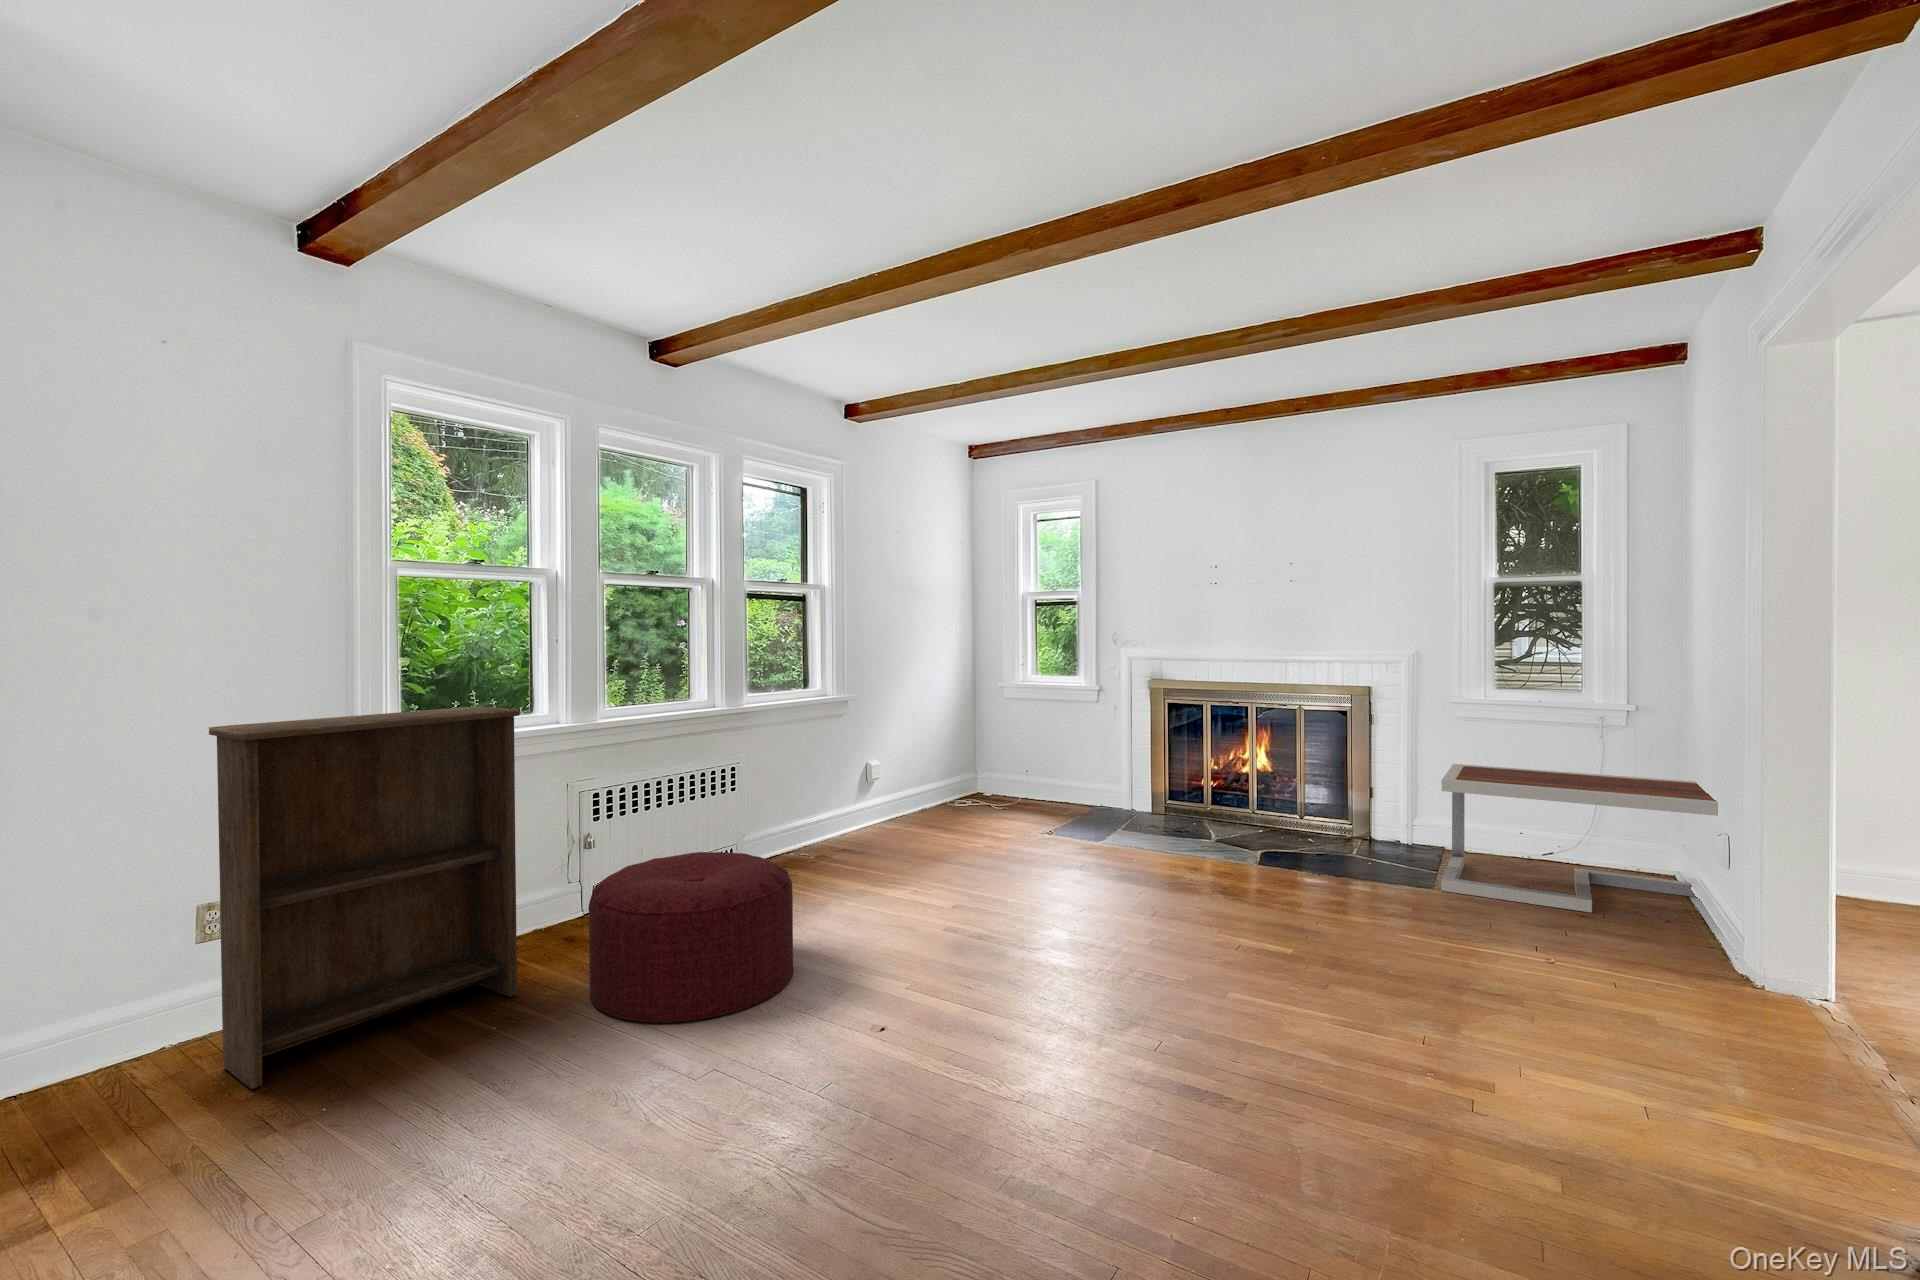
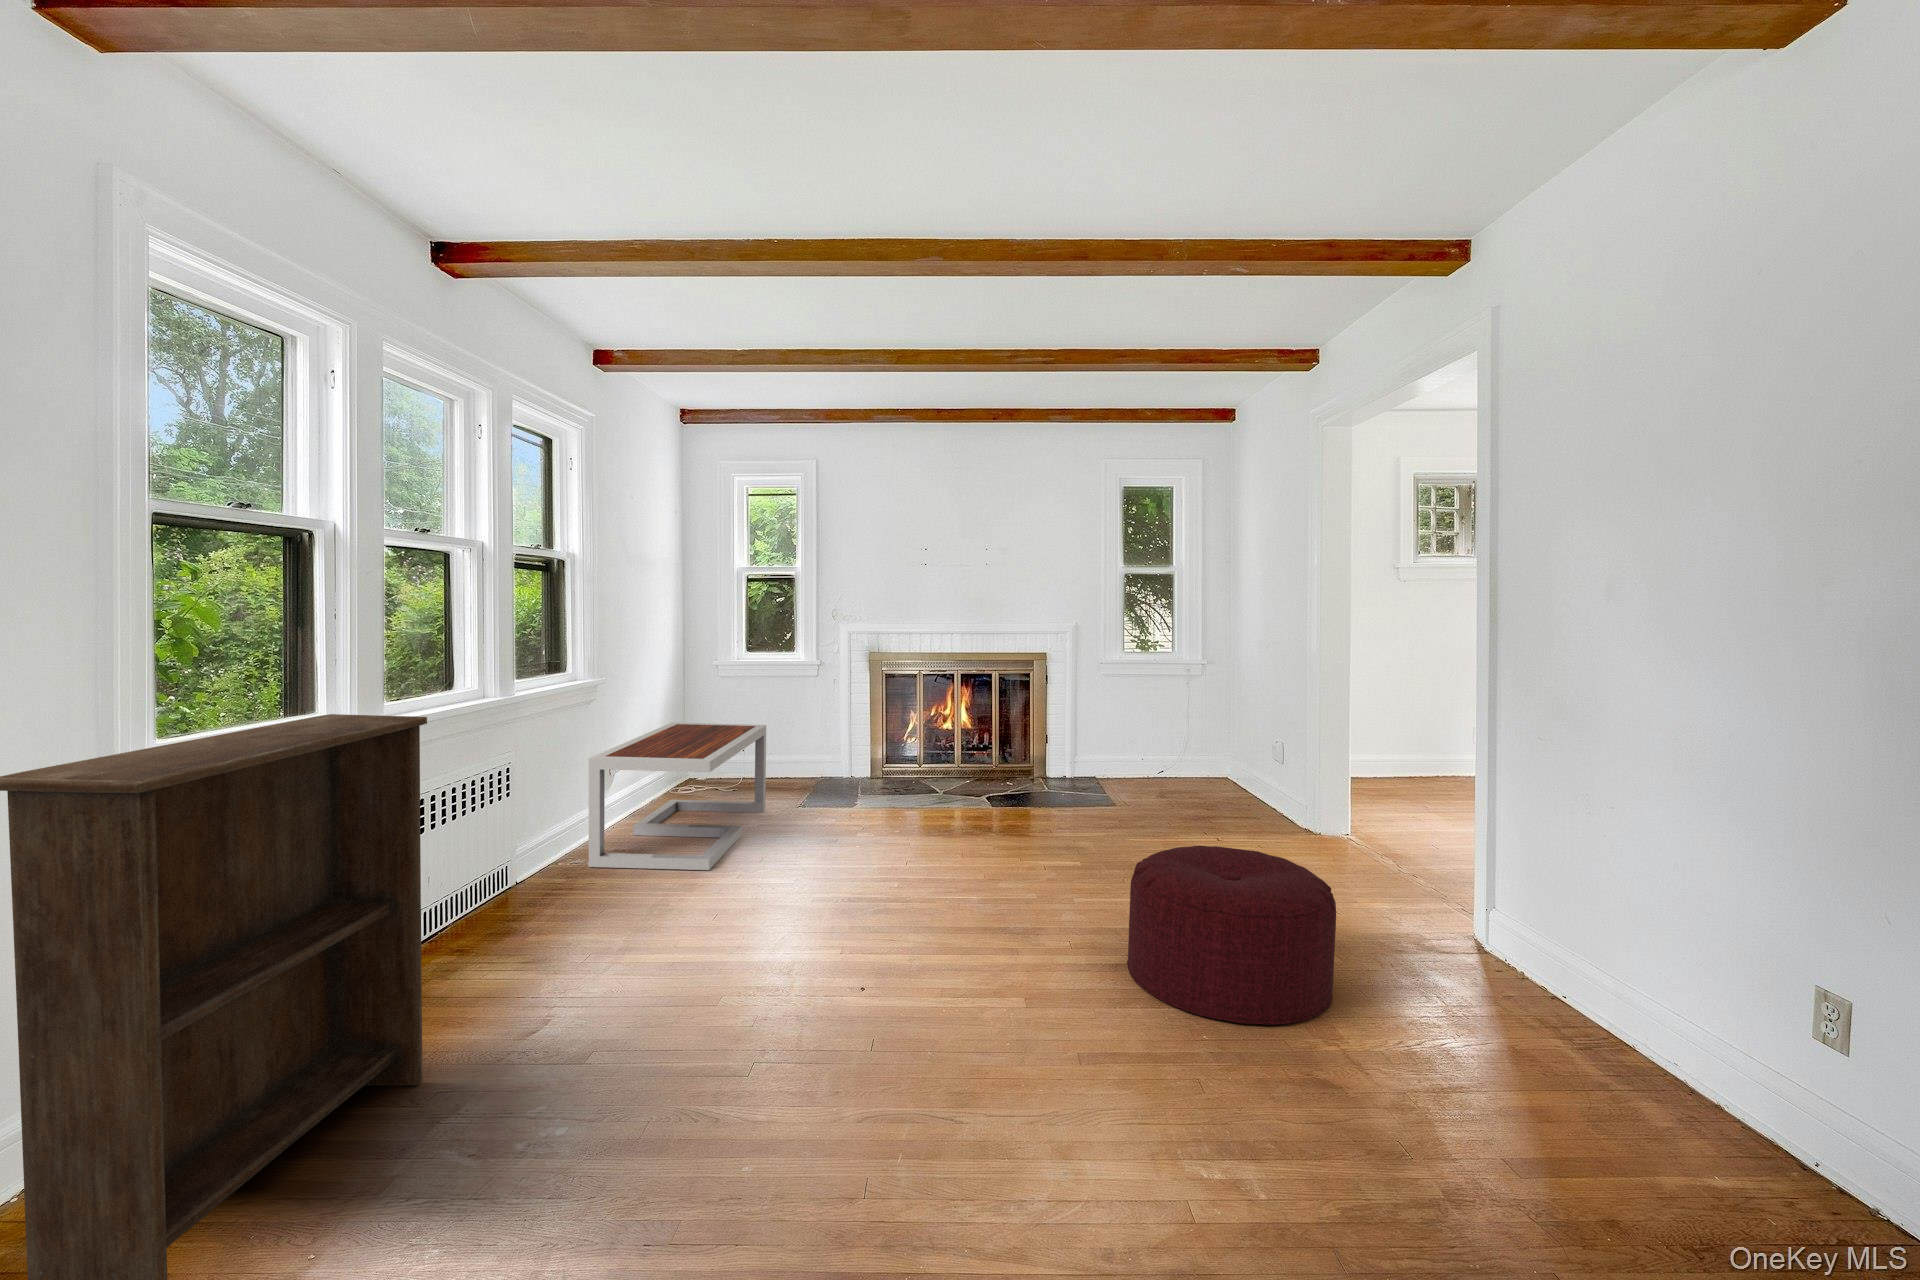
coffee table: present [1441,764,1718,913] -> present [589,723,766,870]
ottoman: present [589,852,793,1023] -> present [1127,846,1336,1025]

